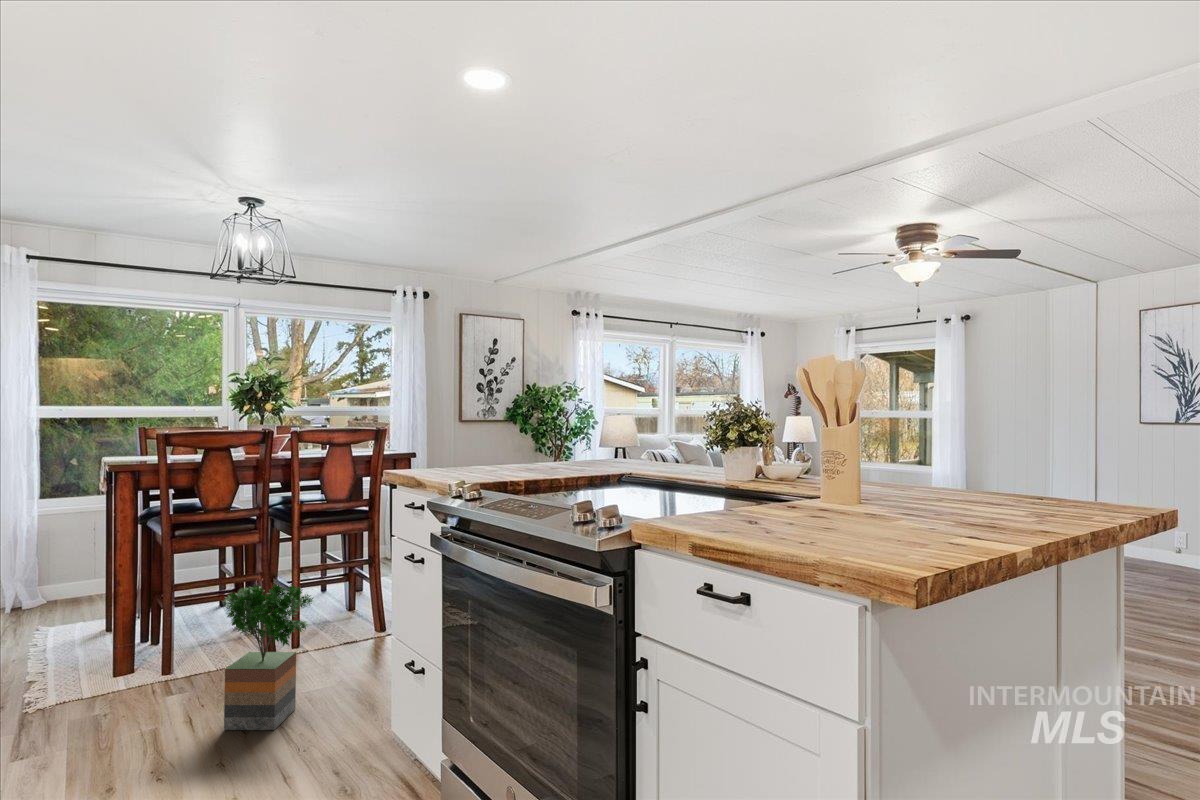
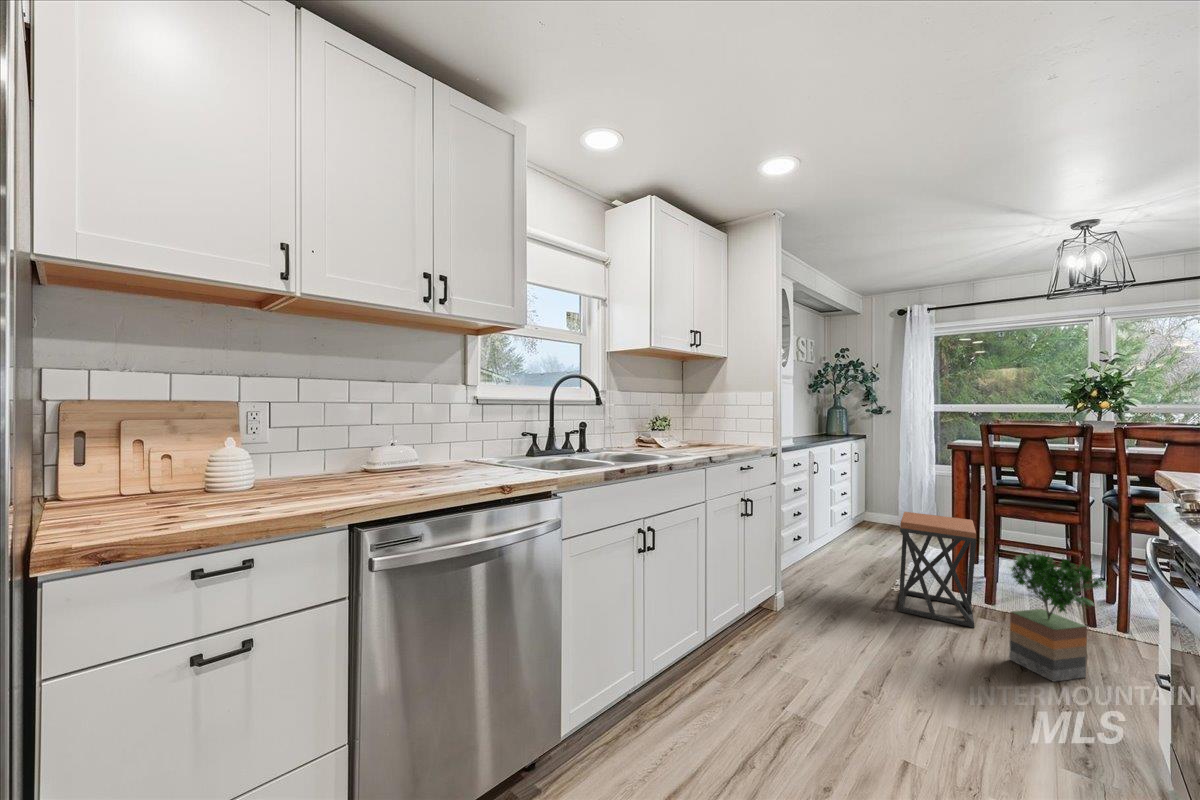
stool: none [43,567,169,741] -> present [898,512,976,628]

